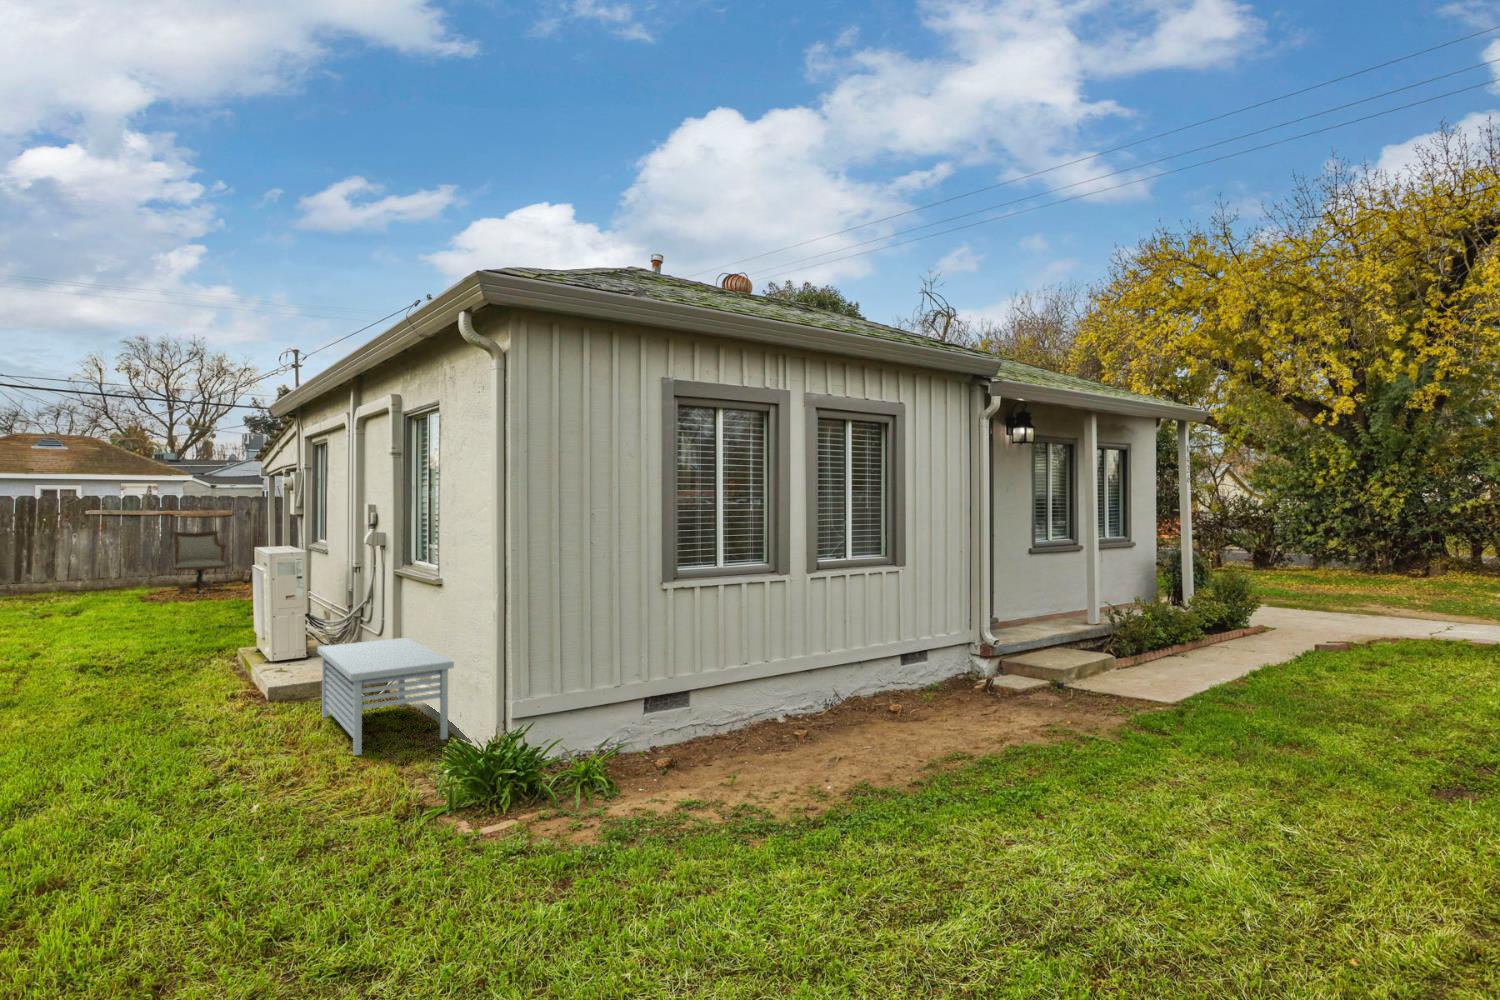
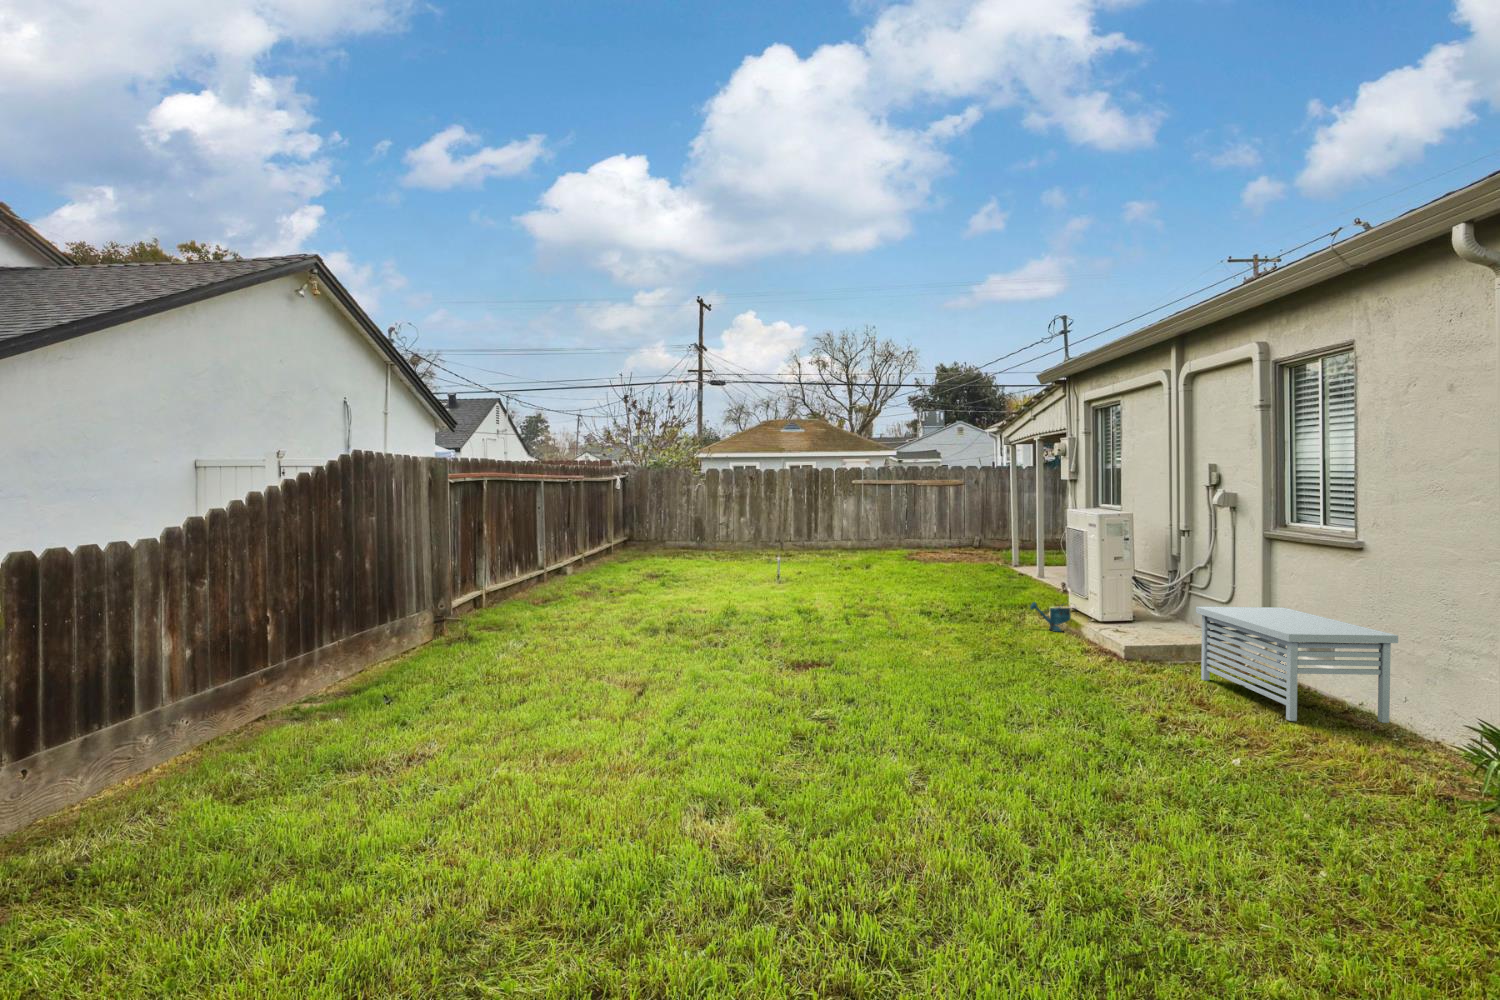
chair: present [173,531,226,594] -> none [914,501,959,559]
watering can: none [195,645,253,677] -> present [1030,602,1072,632]

